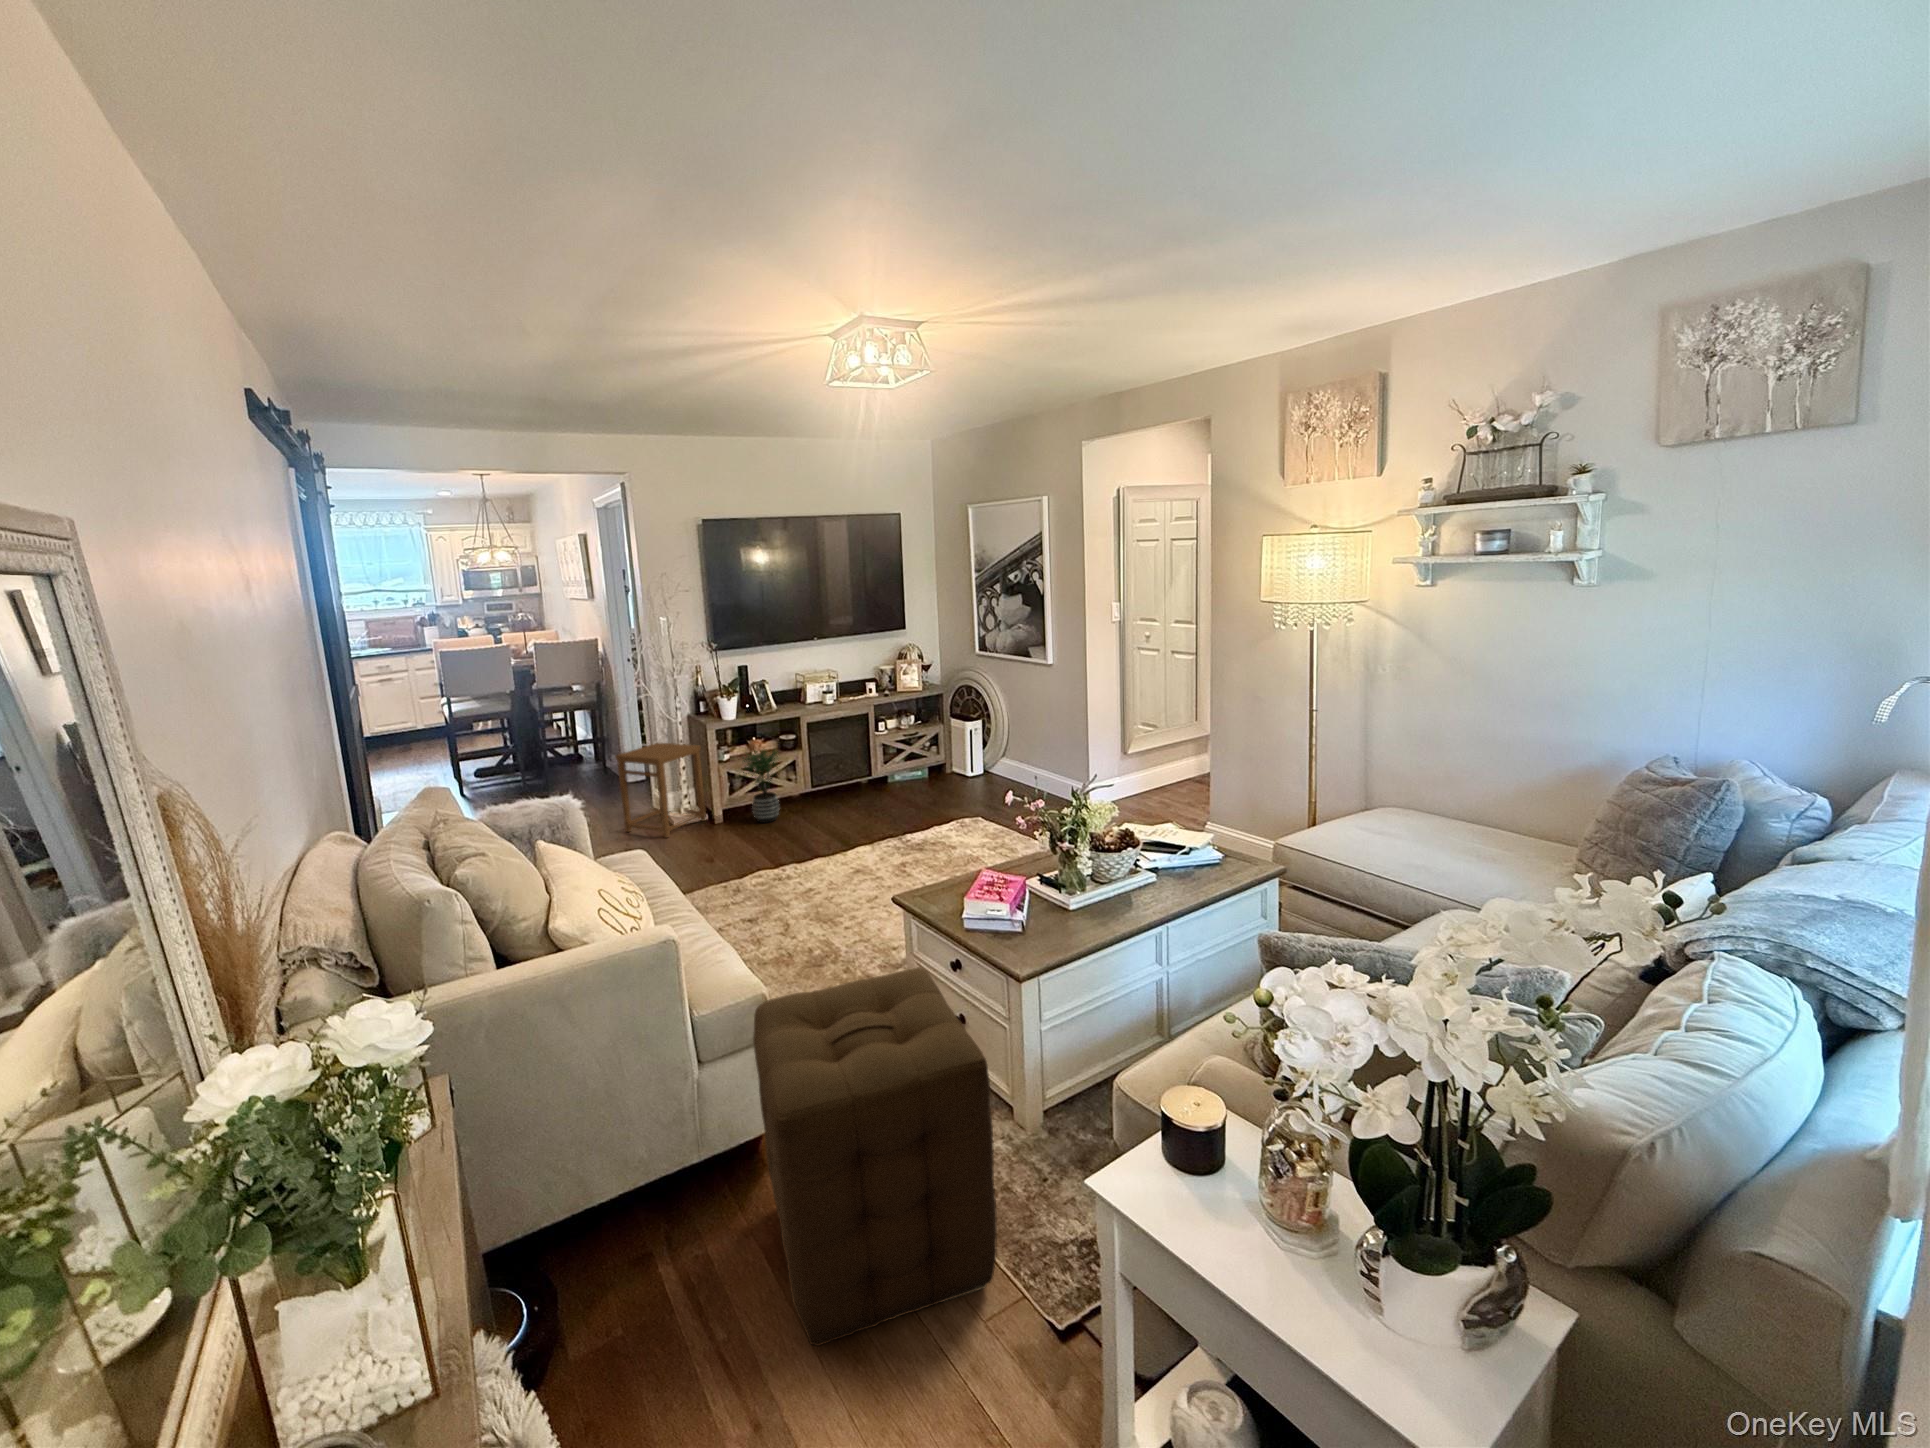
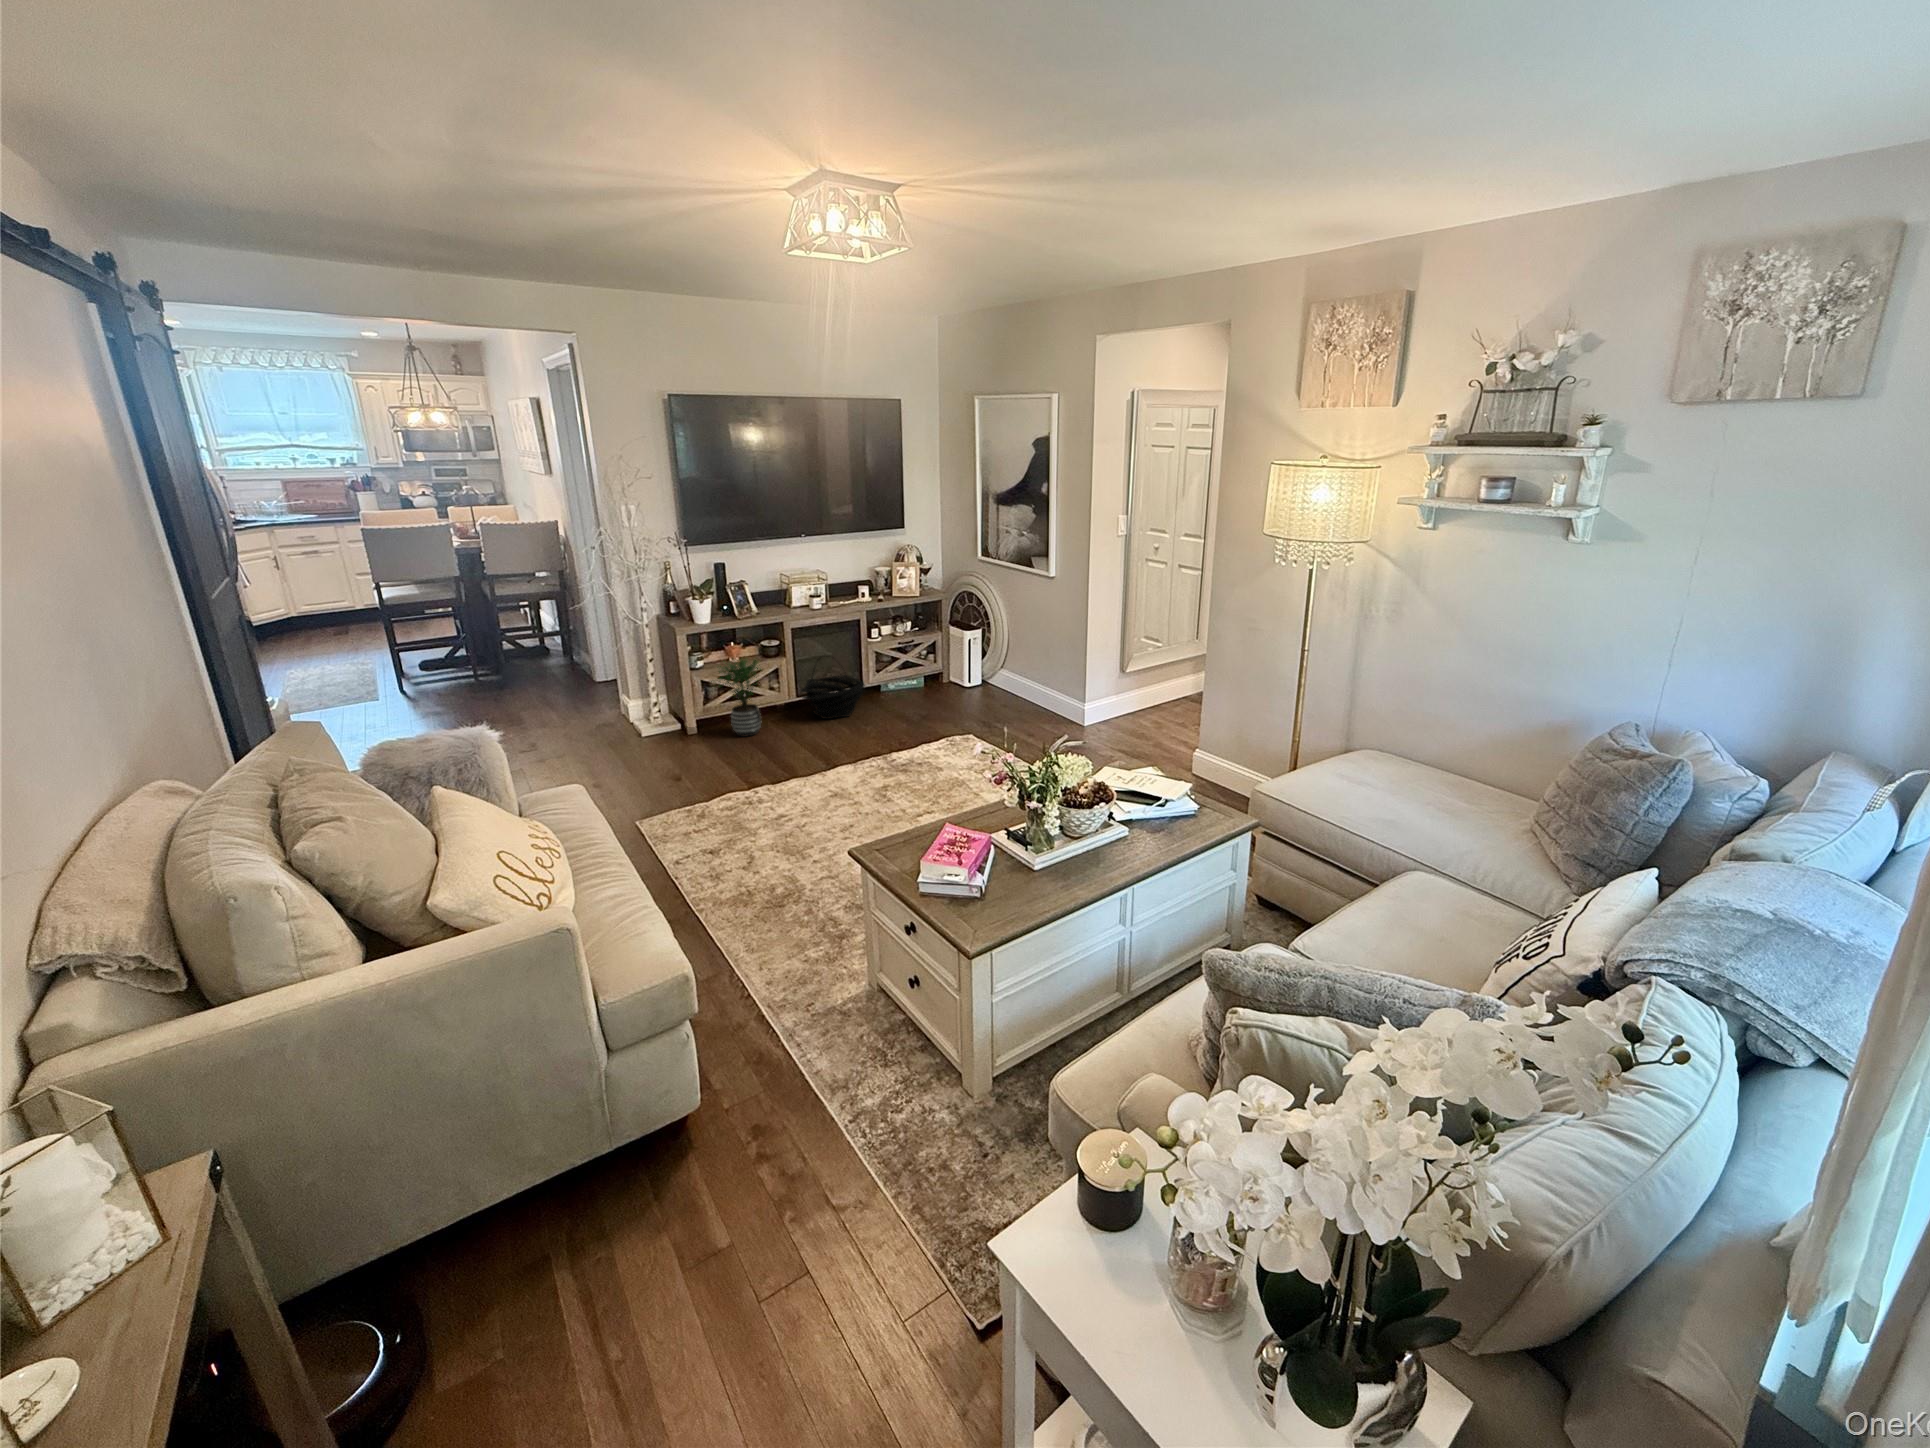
side table: present [615,743,706,837] -> none [571,646,680,752]
basket: none [813,746,872,806] -> present [800,673,865,719]
ottoman: present [753,967,997,1346] -> none [656,947,922,1354]

